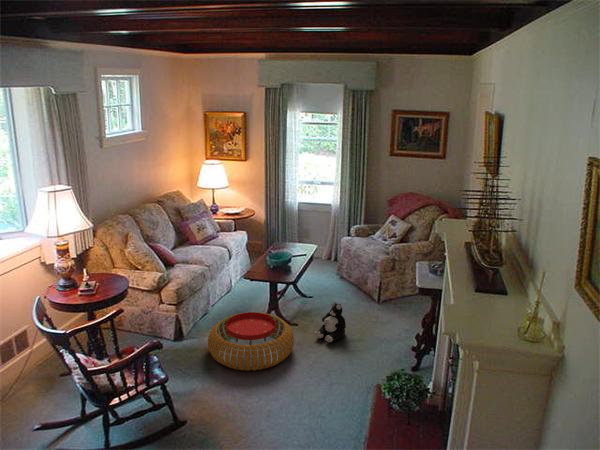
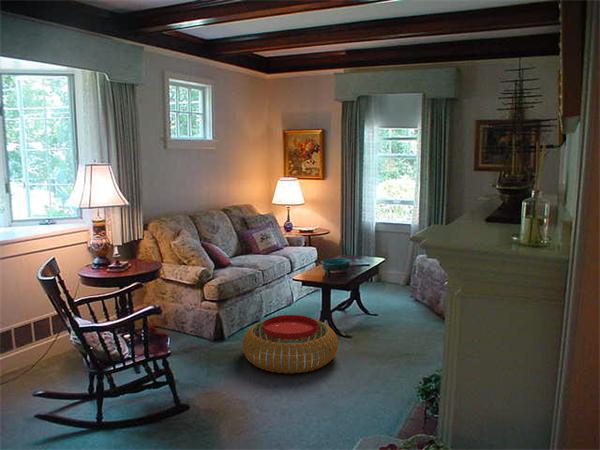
plush toy: present [315,302,346,342] -> none [365,312,402,356]

